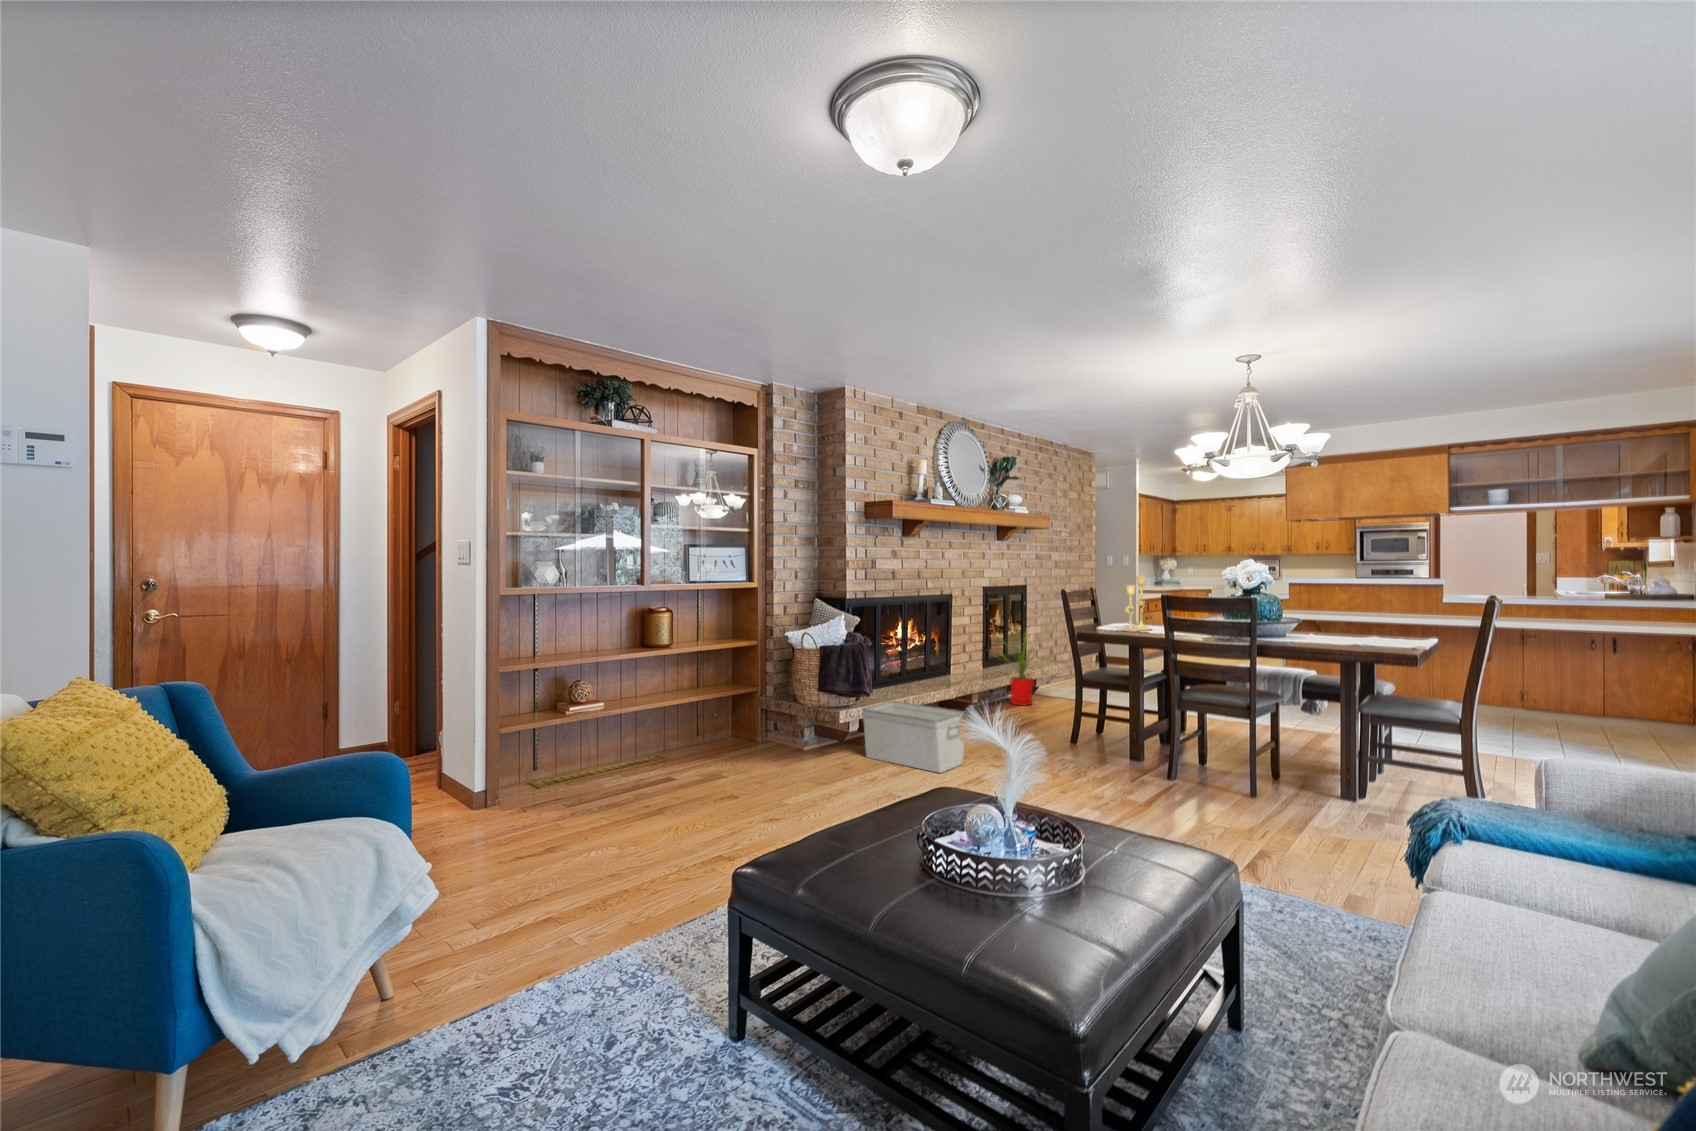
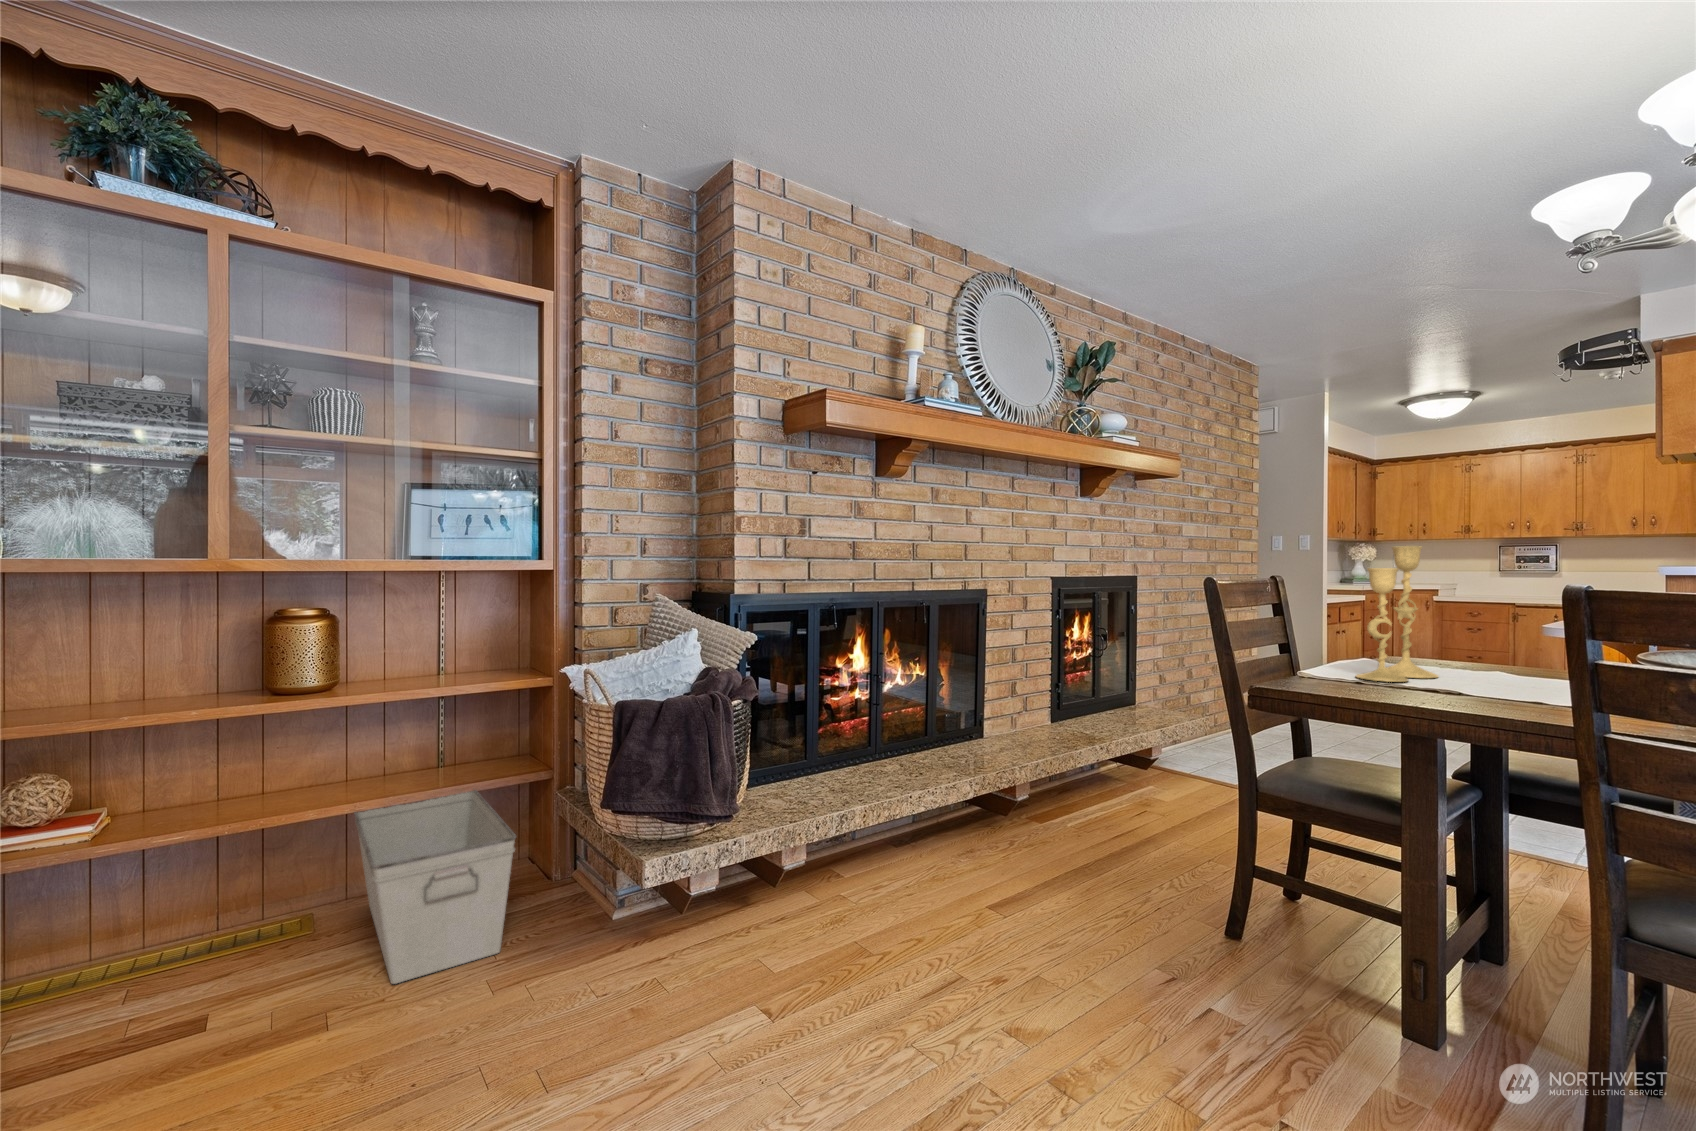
house plant: present [1005,637,1041,706] -> none [1065,639,1183,797]
storage bin: present [863,701,965,773] -> present [354,788,516,984]

